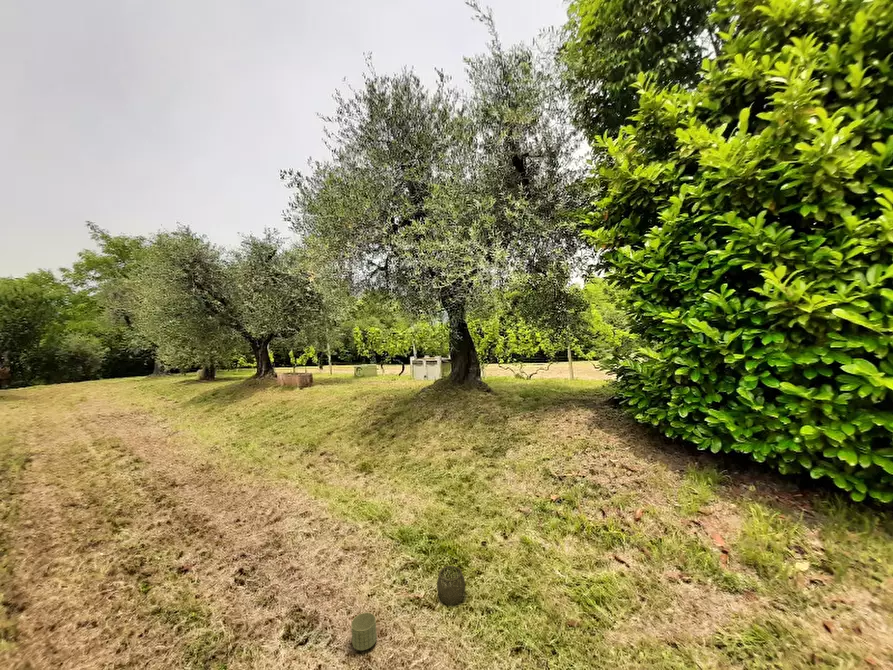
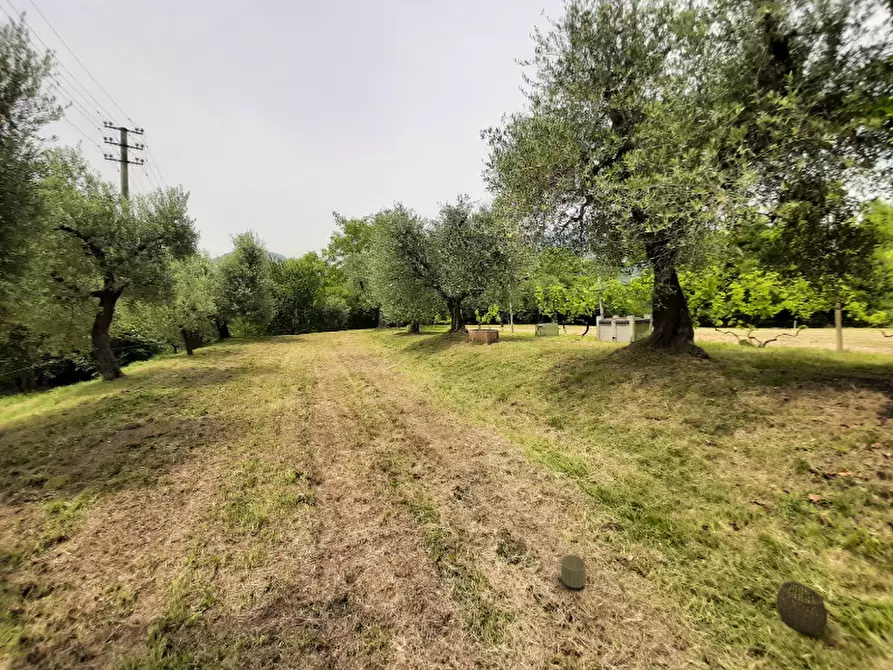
woven basket: present [437,566,465,605] -> present [776,582,827,635]

